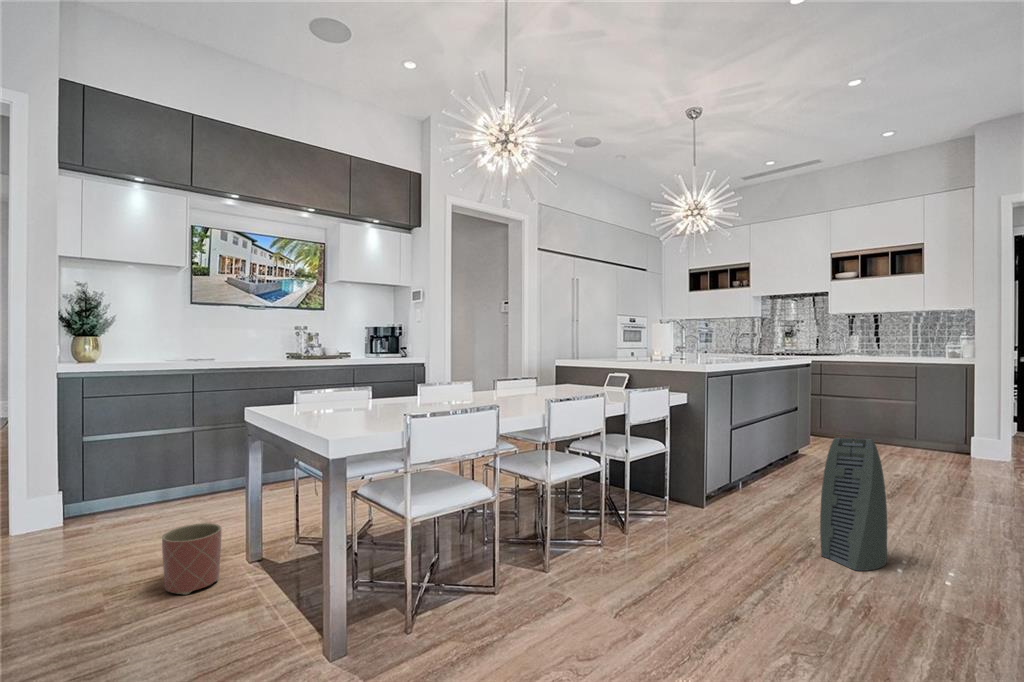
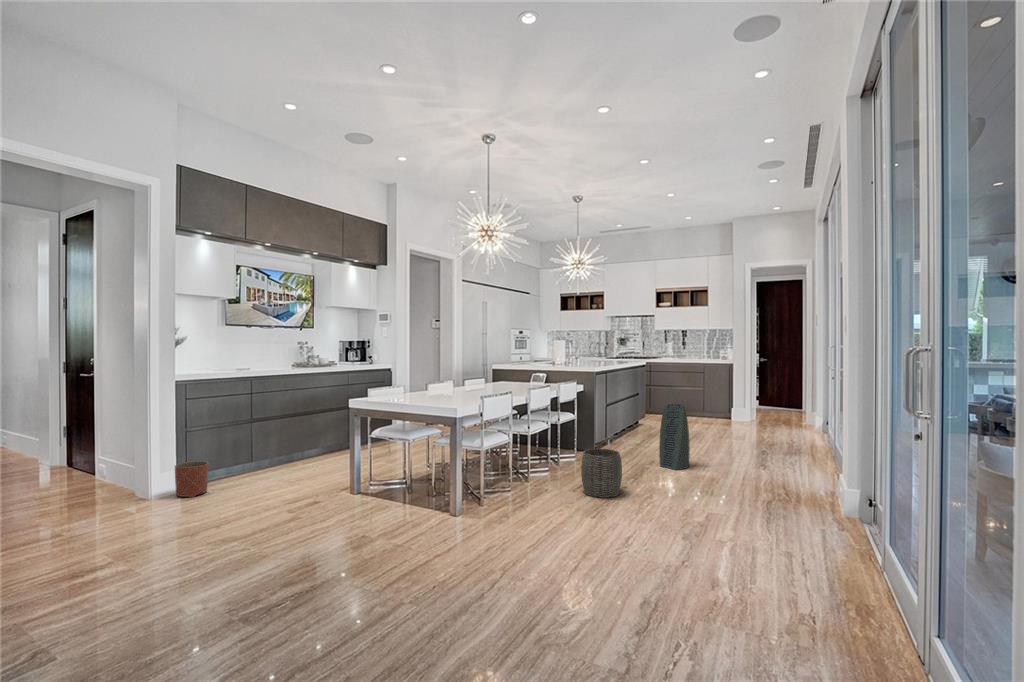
planter: present [162,523,222,595] -> present [175,461,209,497]
woven basket: none [634,526,719,641] -> present [581,449,622,498]

